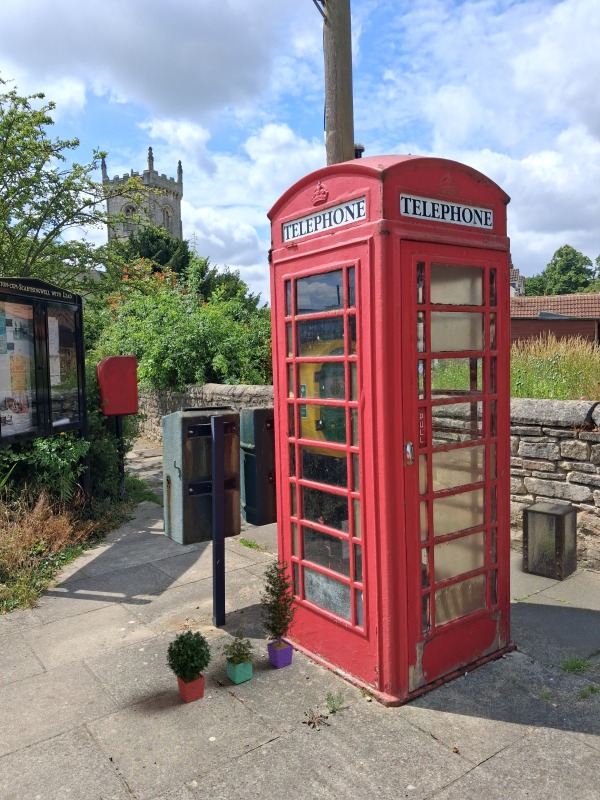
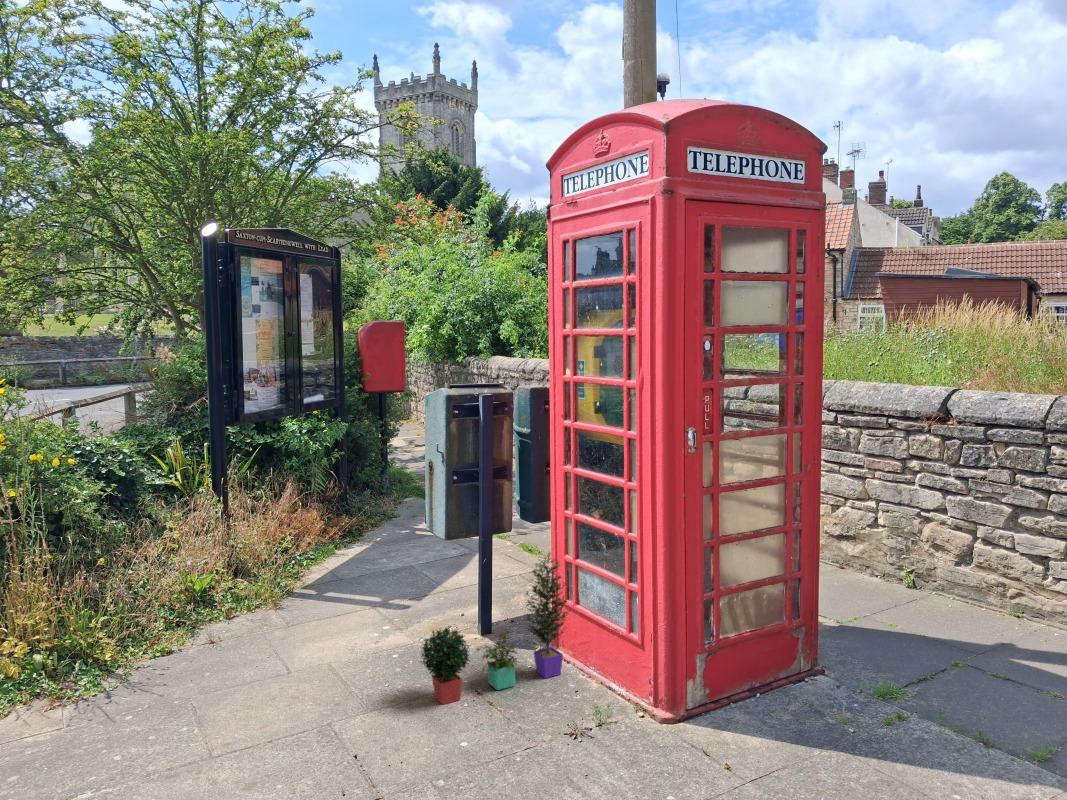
storage box: present [522,501,577,581] -> none [858,510,929,607]

